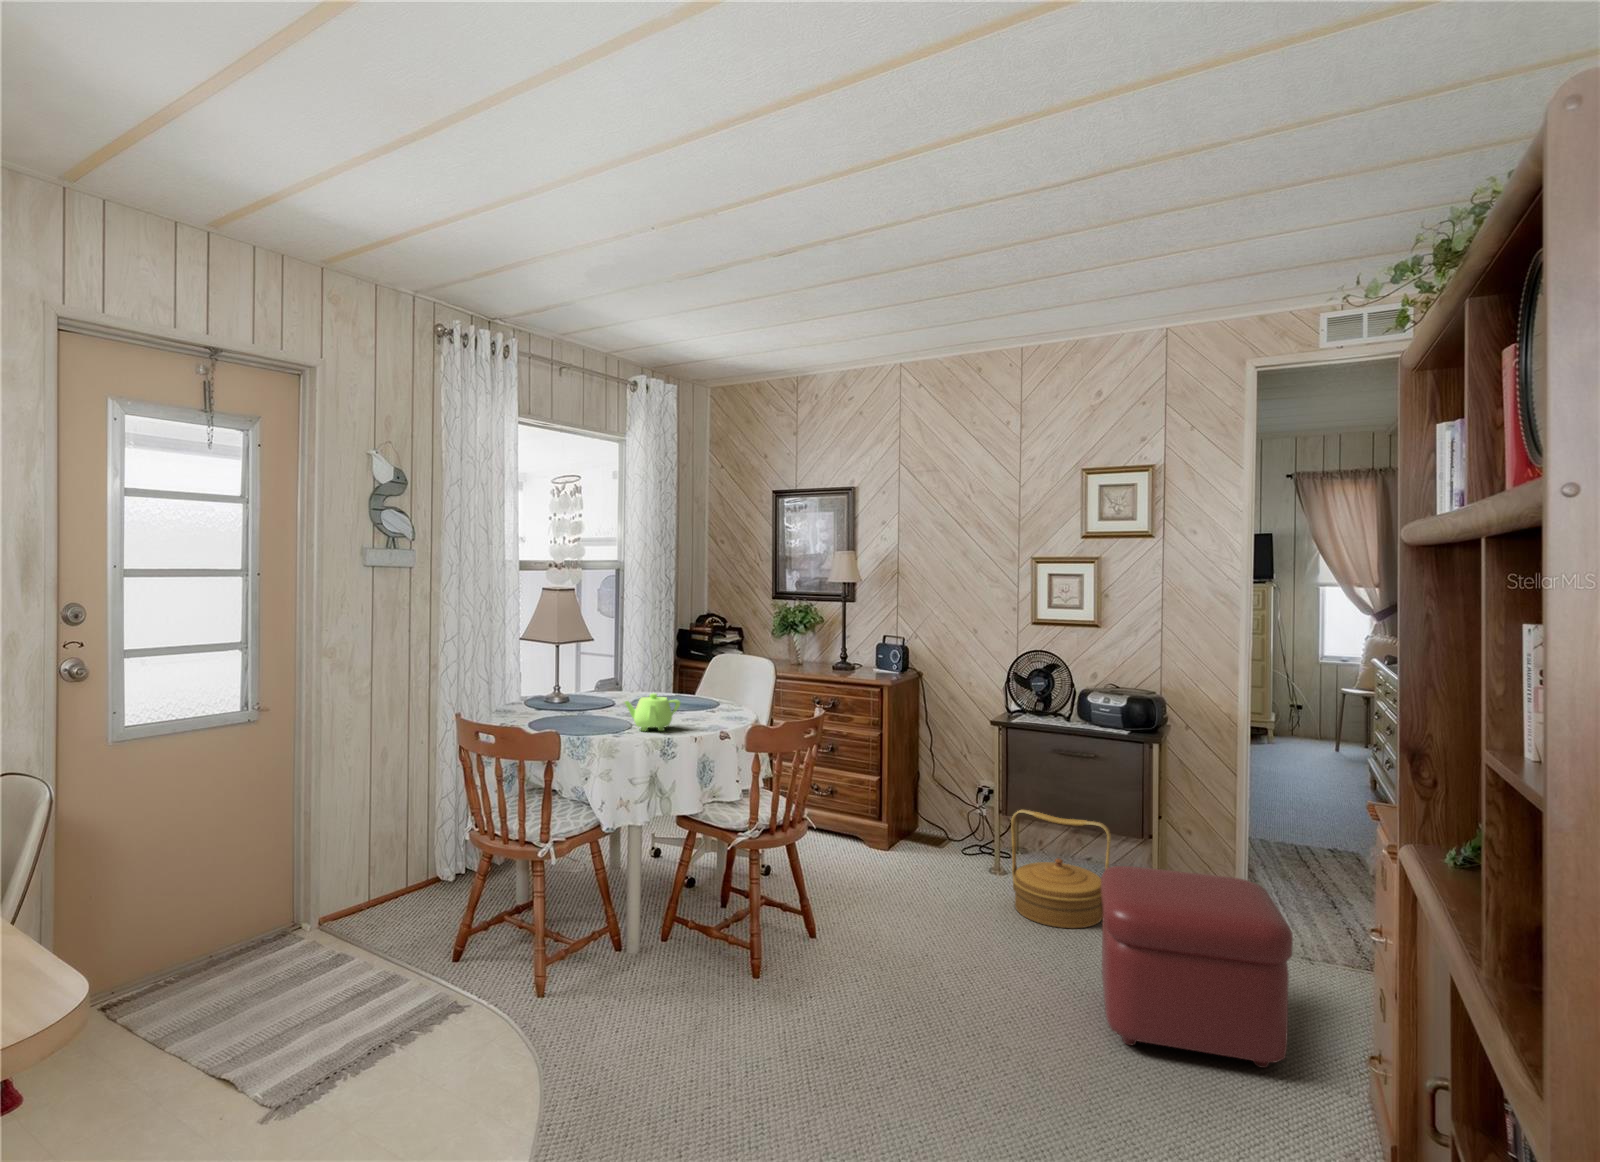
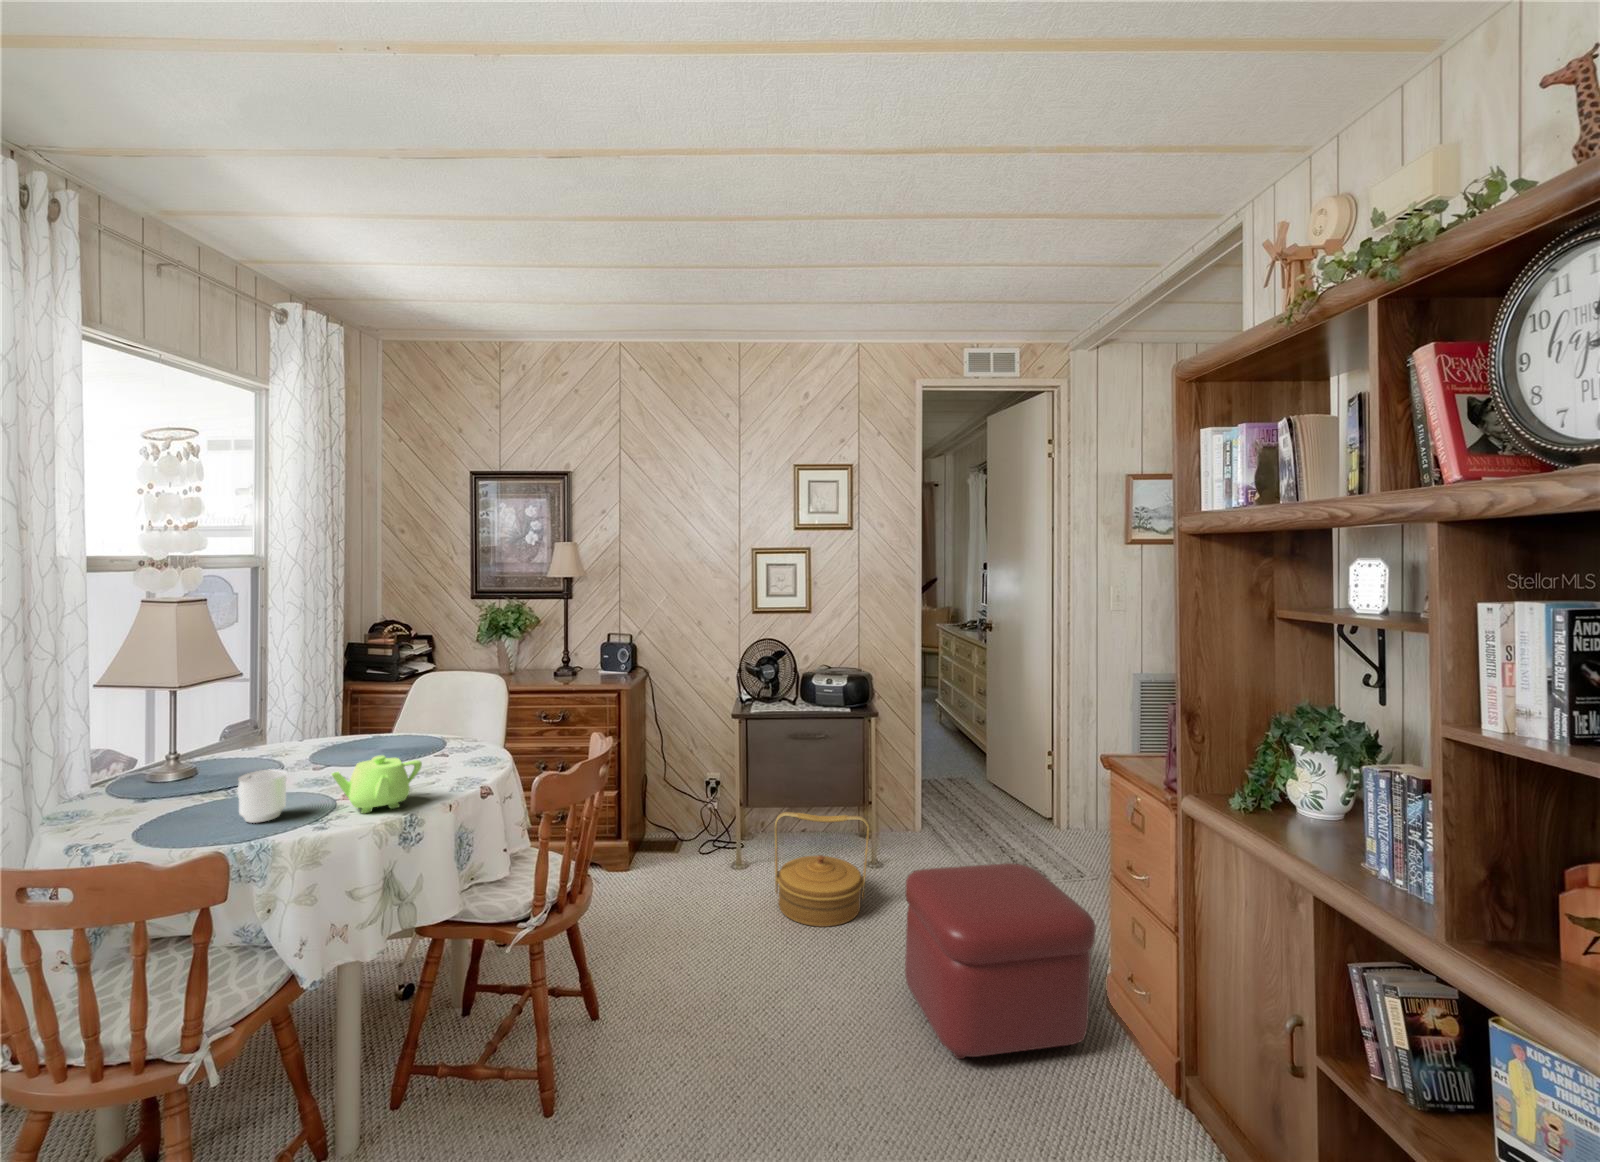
mug: none [574,696,601,729] -> present [237,769,287,823]

